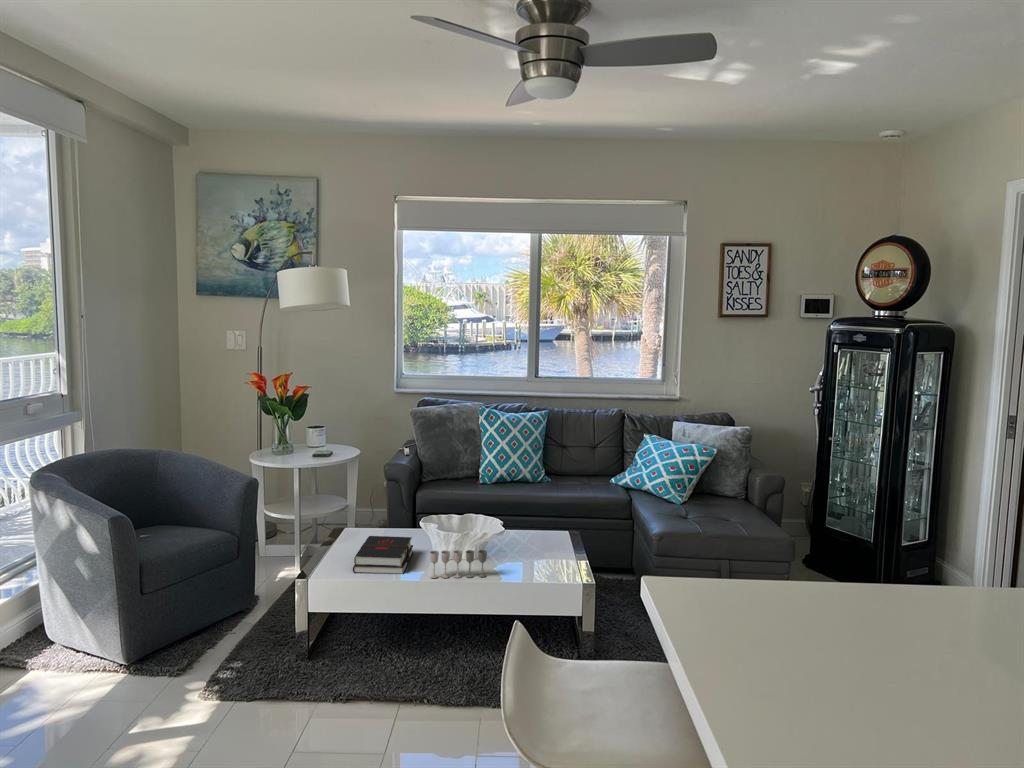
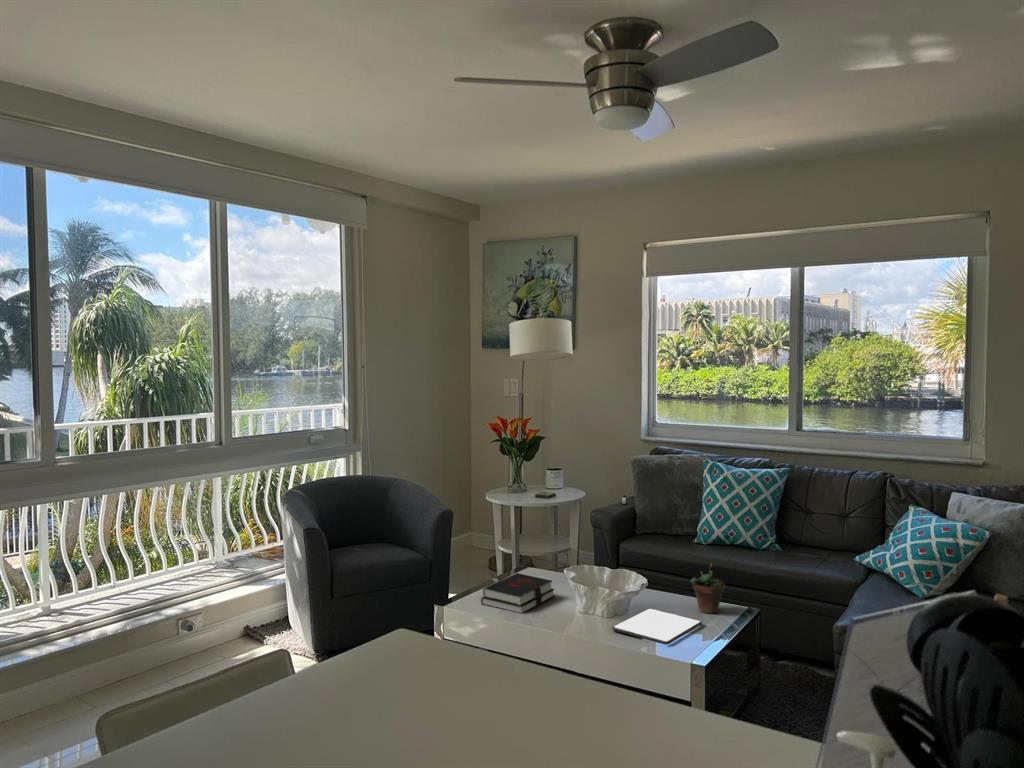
succulent plant: none [537,498,564,543] -> present [691,562,725,613]
tablet: none [500,547,561,576] -> present [612,608,702,645]
wine glass: present [430,550,487,578] -> none [540,594,596,631]

